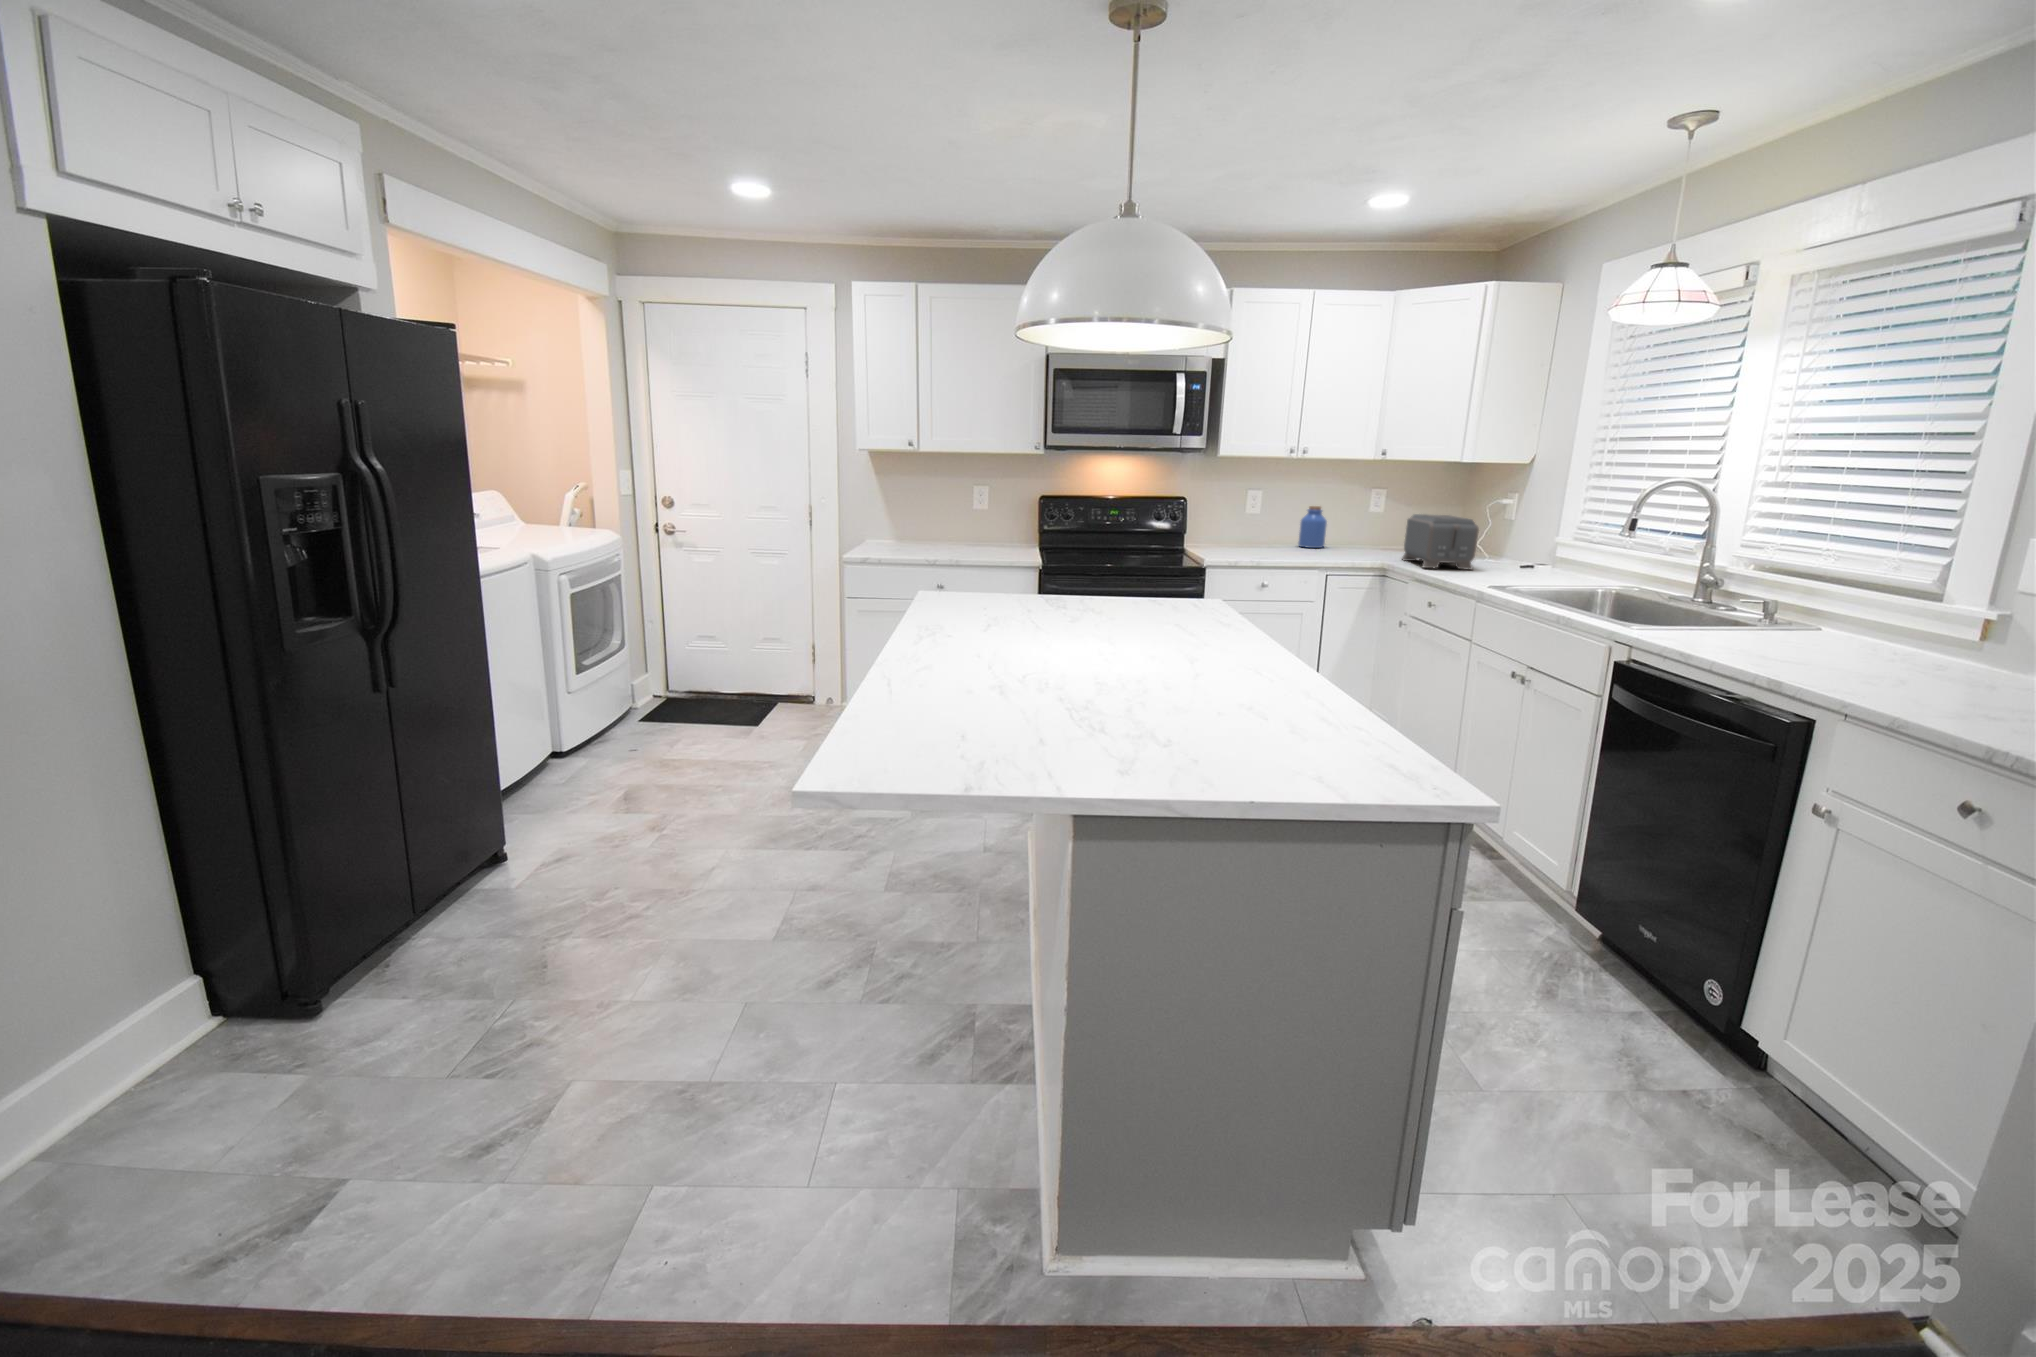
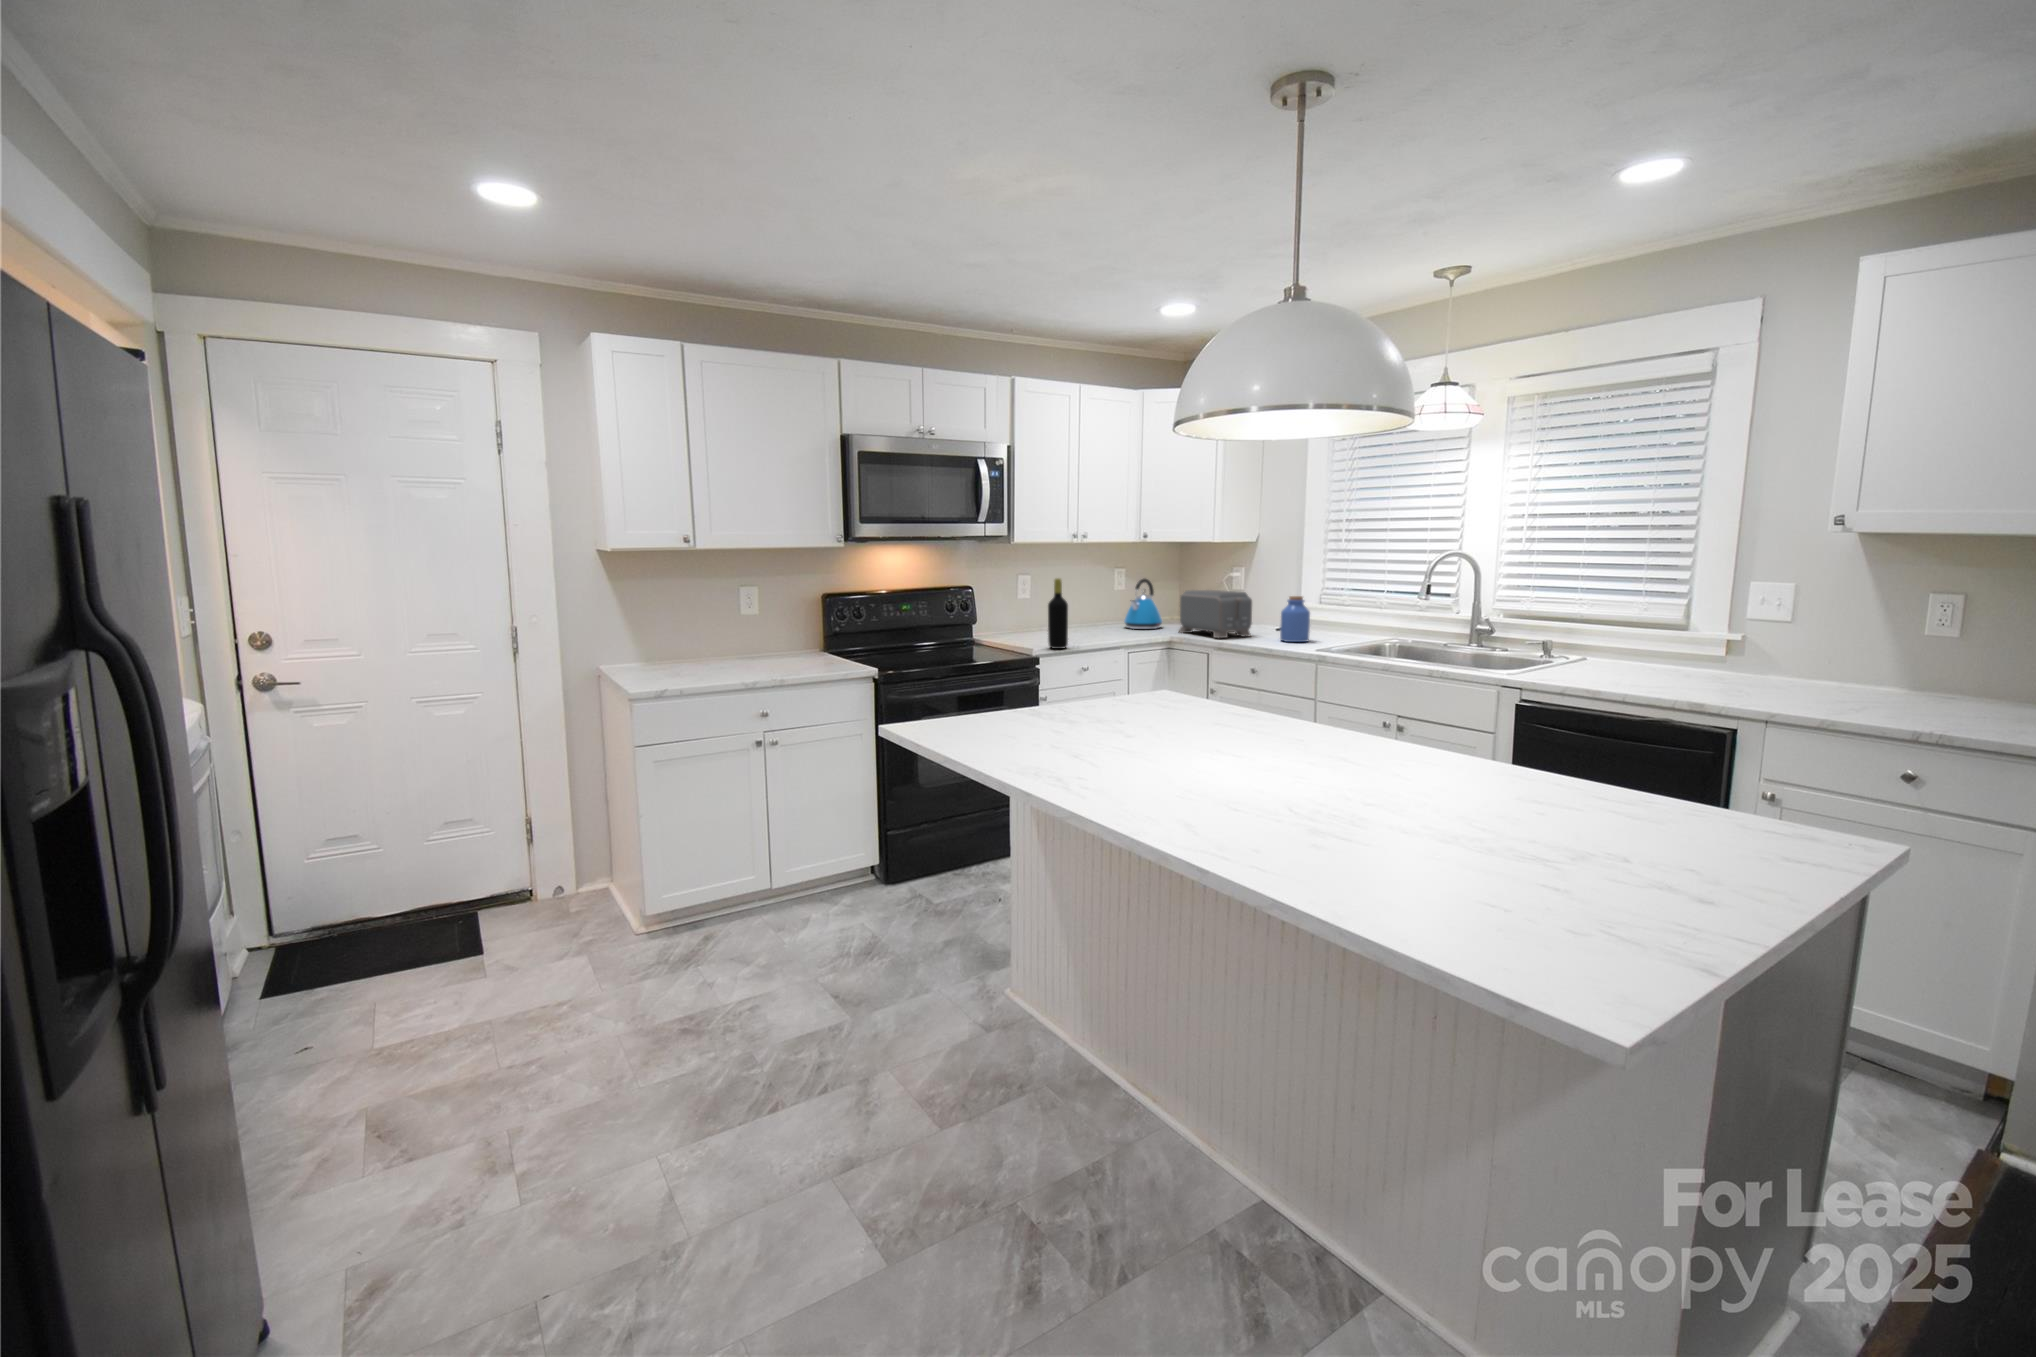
bottle: none [1226,492,1250,562] -> present [1048,578,1068,649]
kettle: none [1354,499,1399,554] -> present [1124,578,1162,629]
jar: present [1298,506,1327,548] -> present [1280,596,1310,642]

